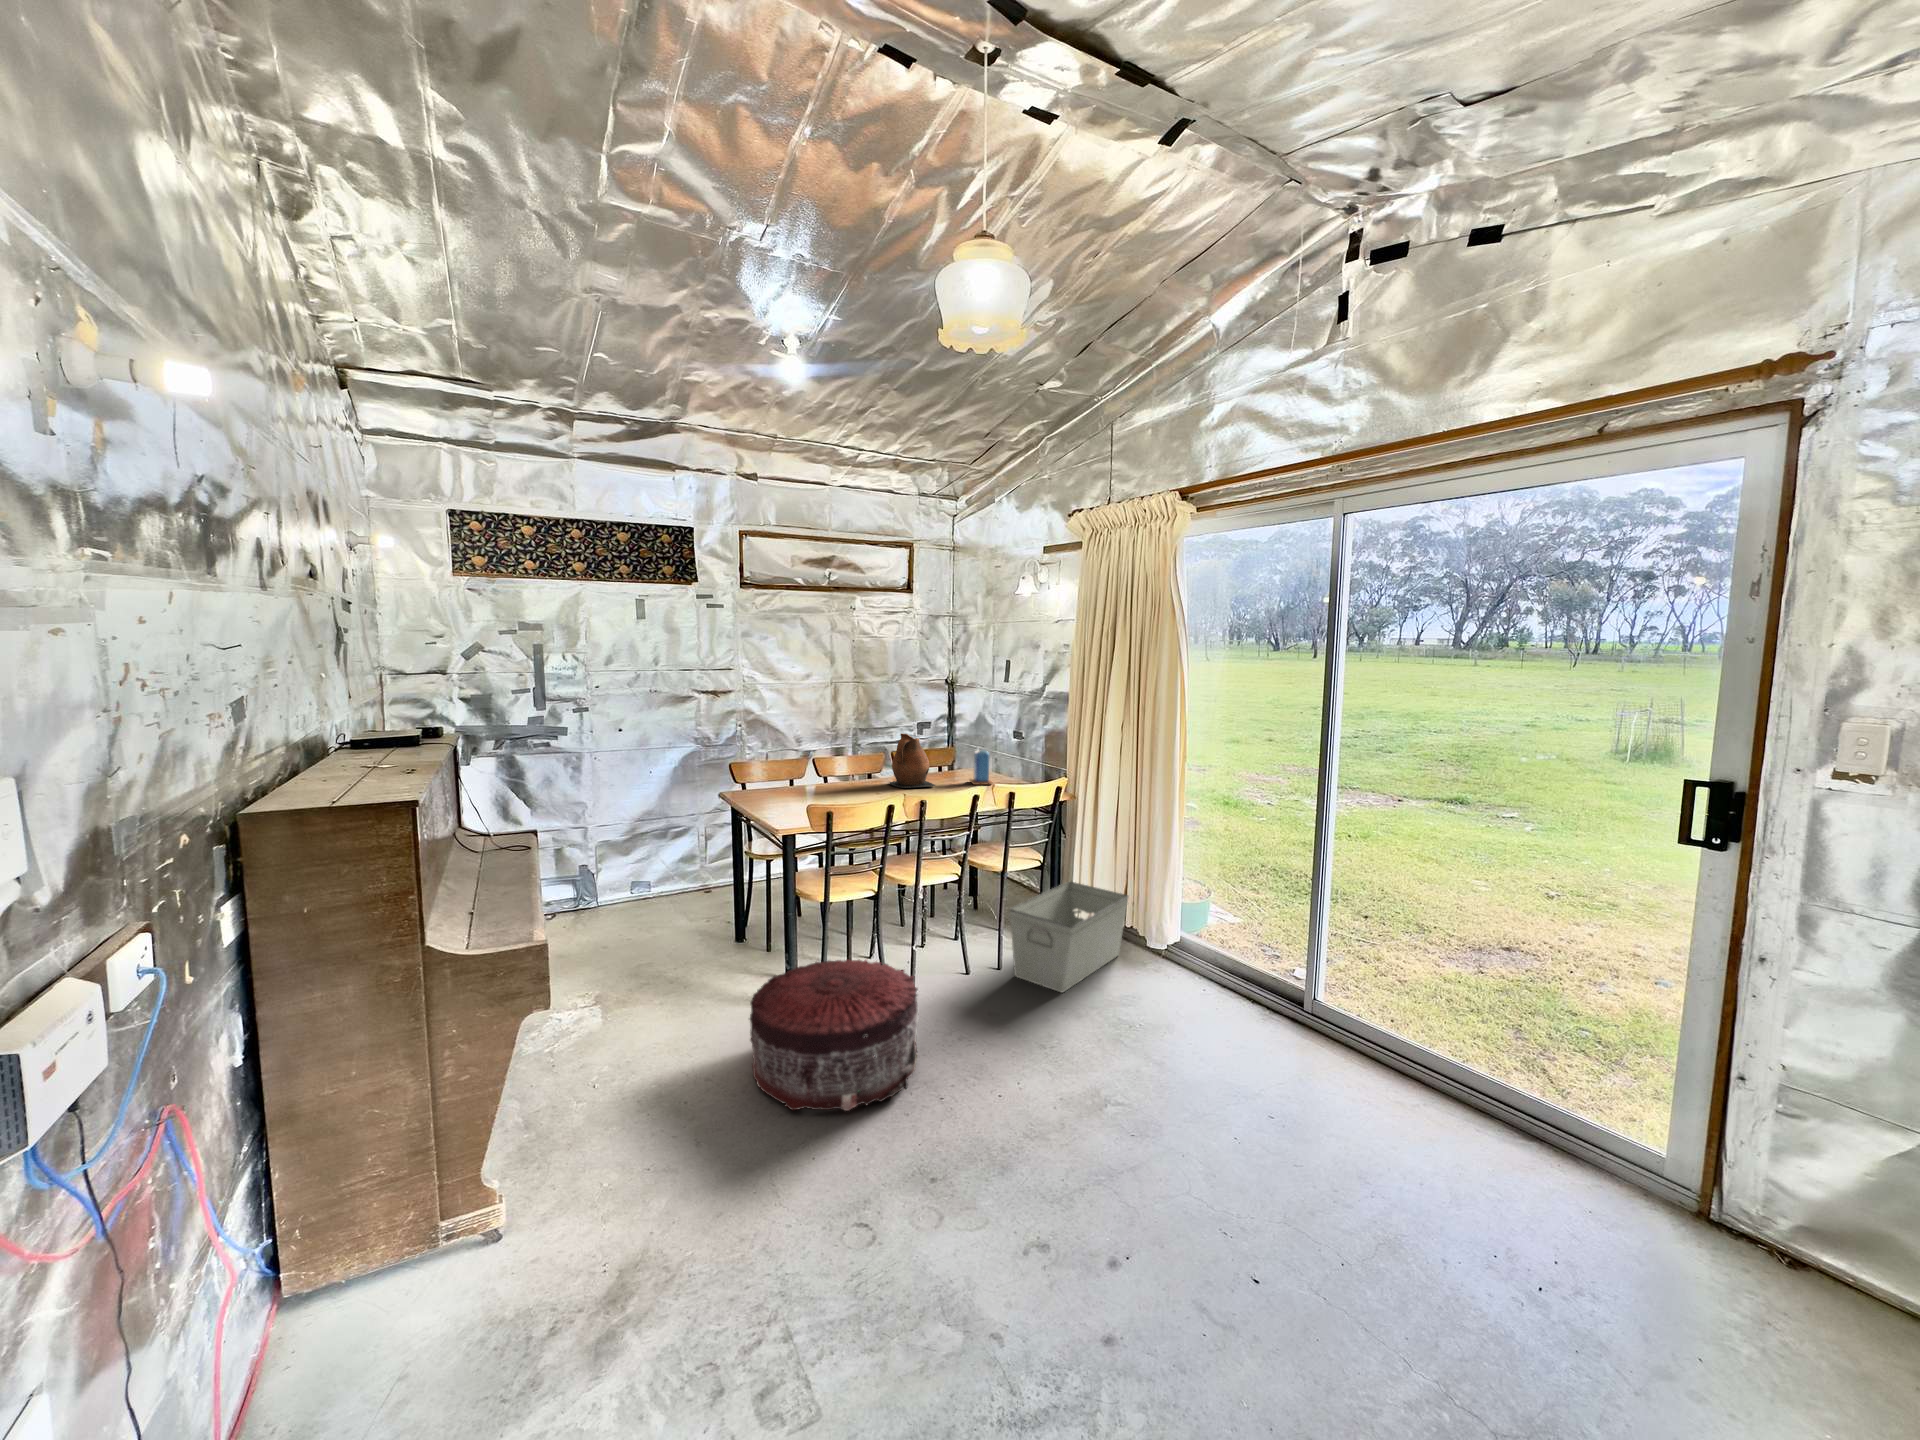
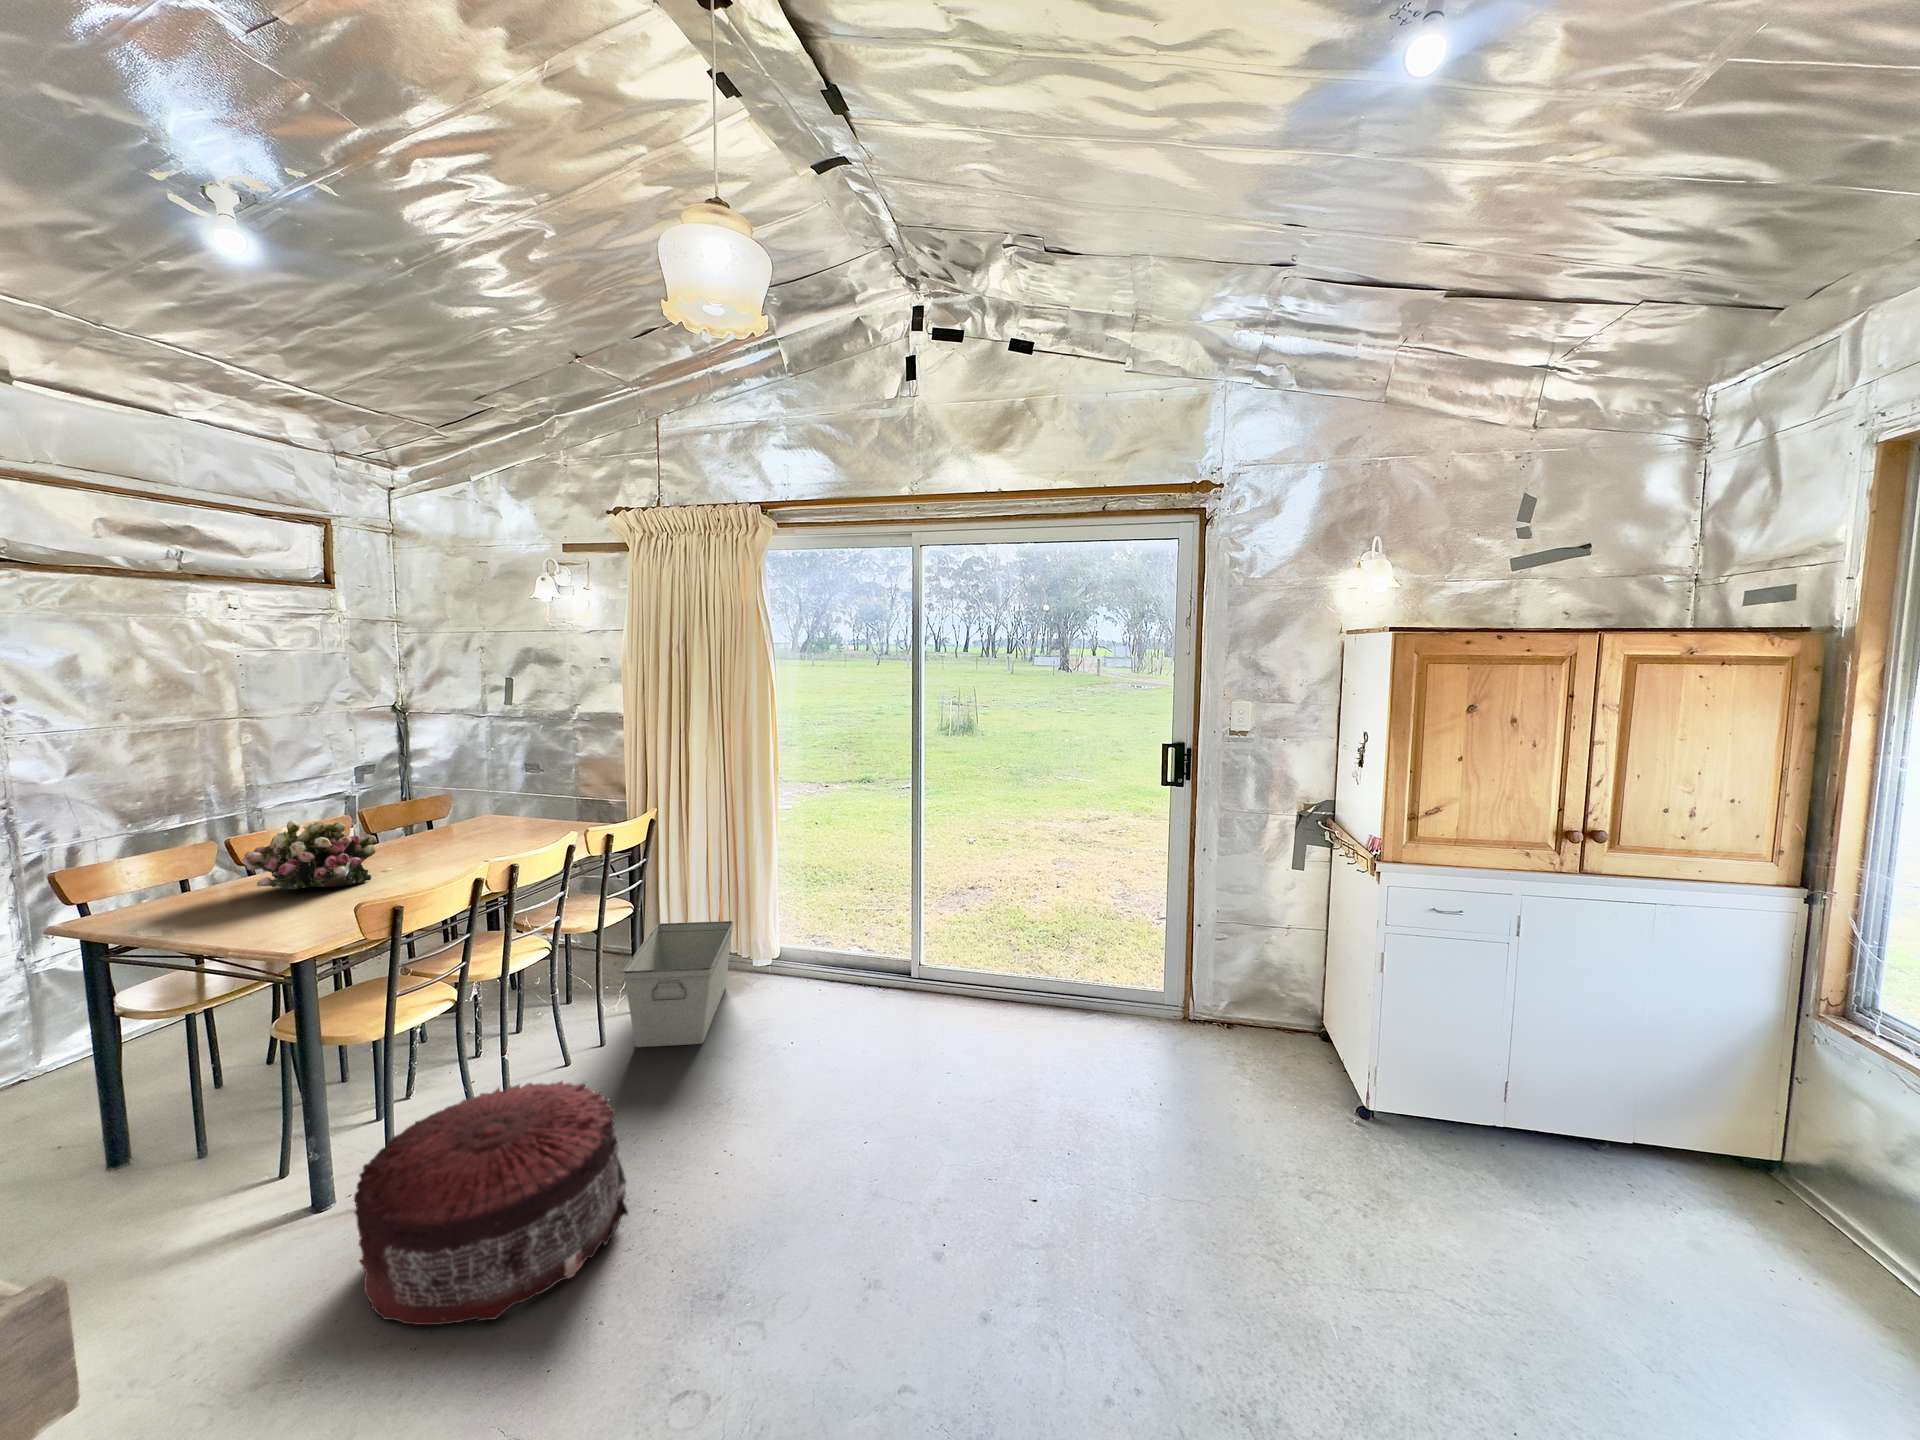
ceramic pitcher: present [889,733,935,788] -> none [378,784,461,858]
flower arrangement: none [797,748,871,797] -> present [242,820,377,890]
candle: present [970,750,992,785] -> none [495,787,534,836]

